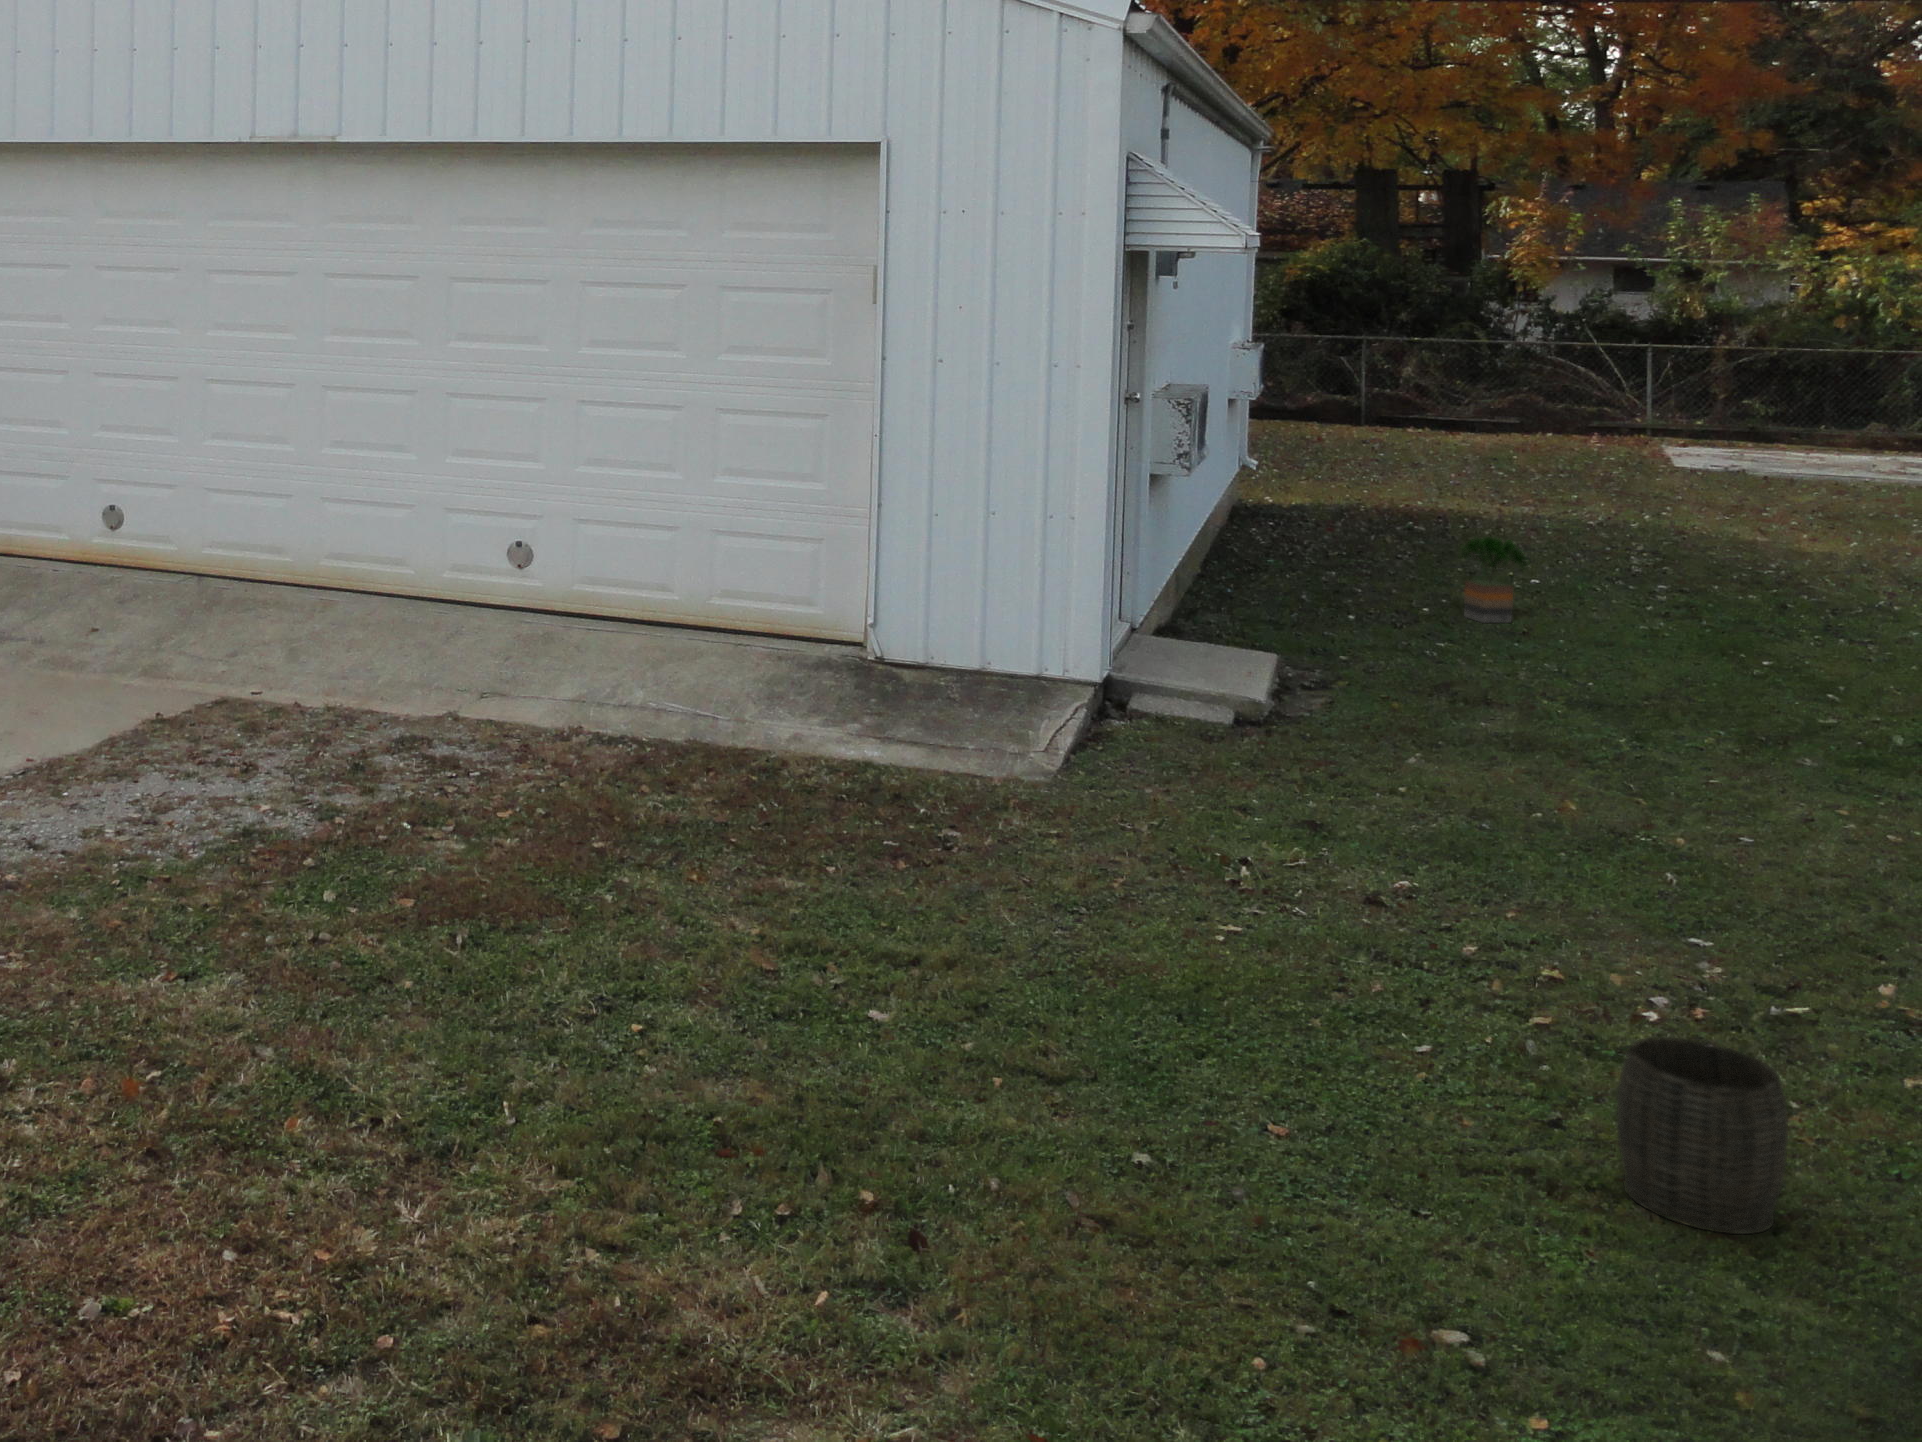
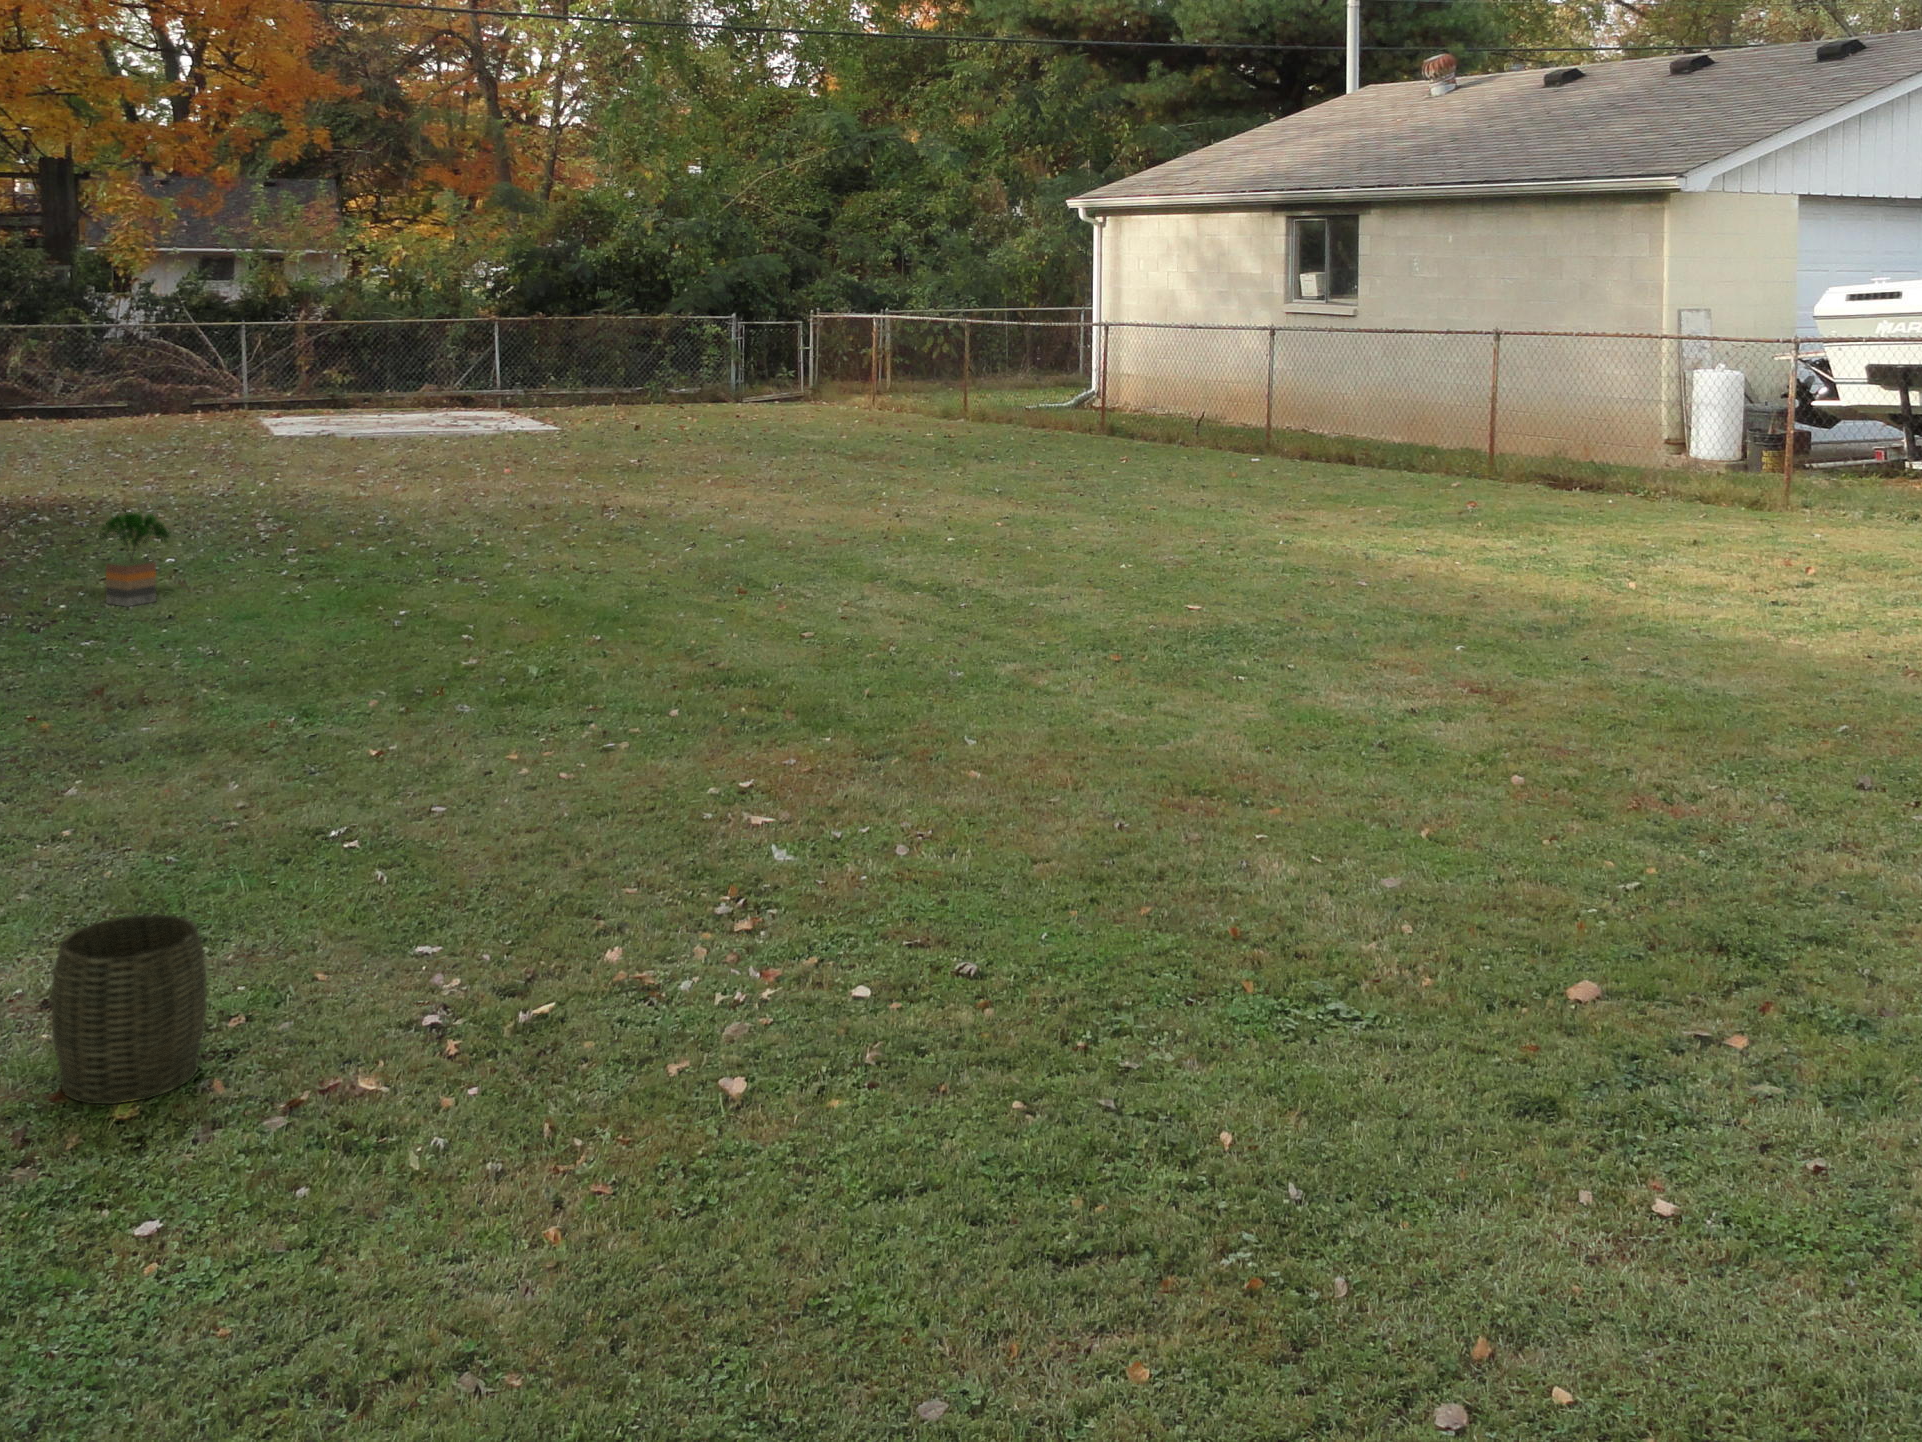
woven basket: present [1617,1037,1788,1234] -> present [51,914,207,1104]

